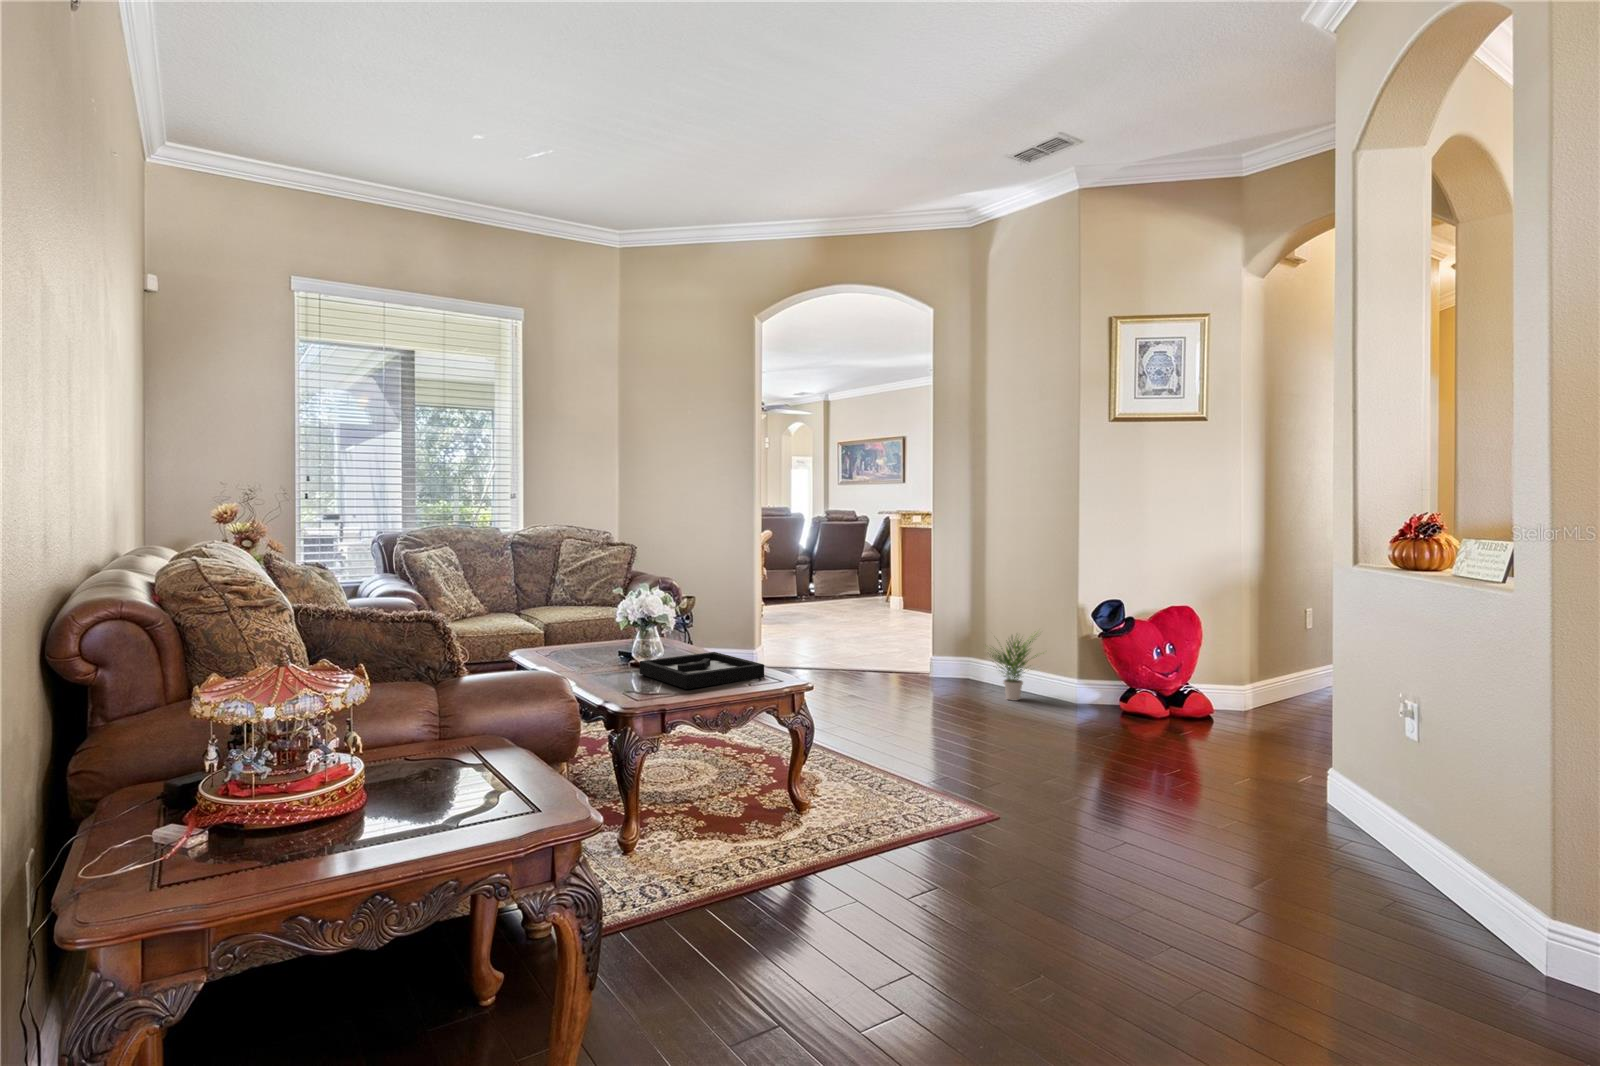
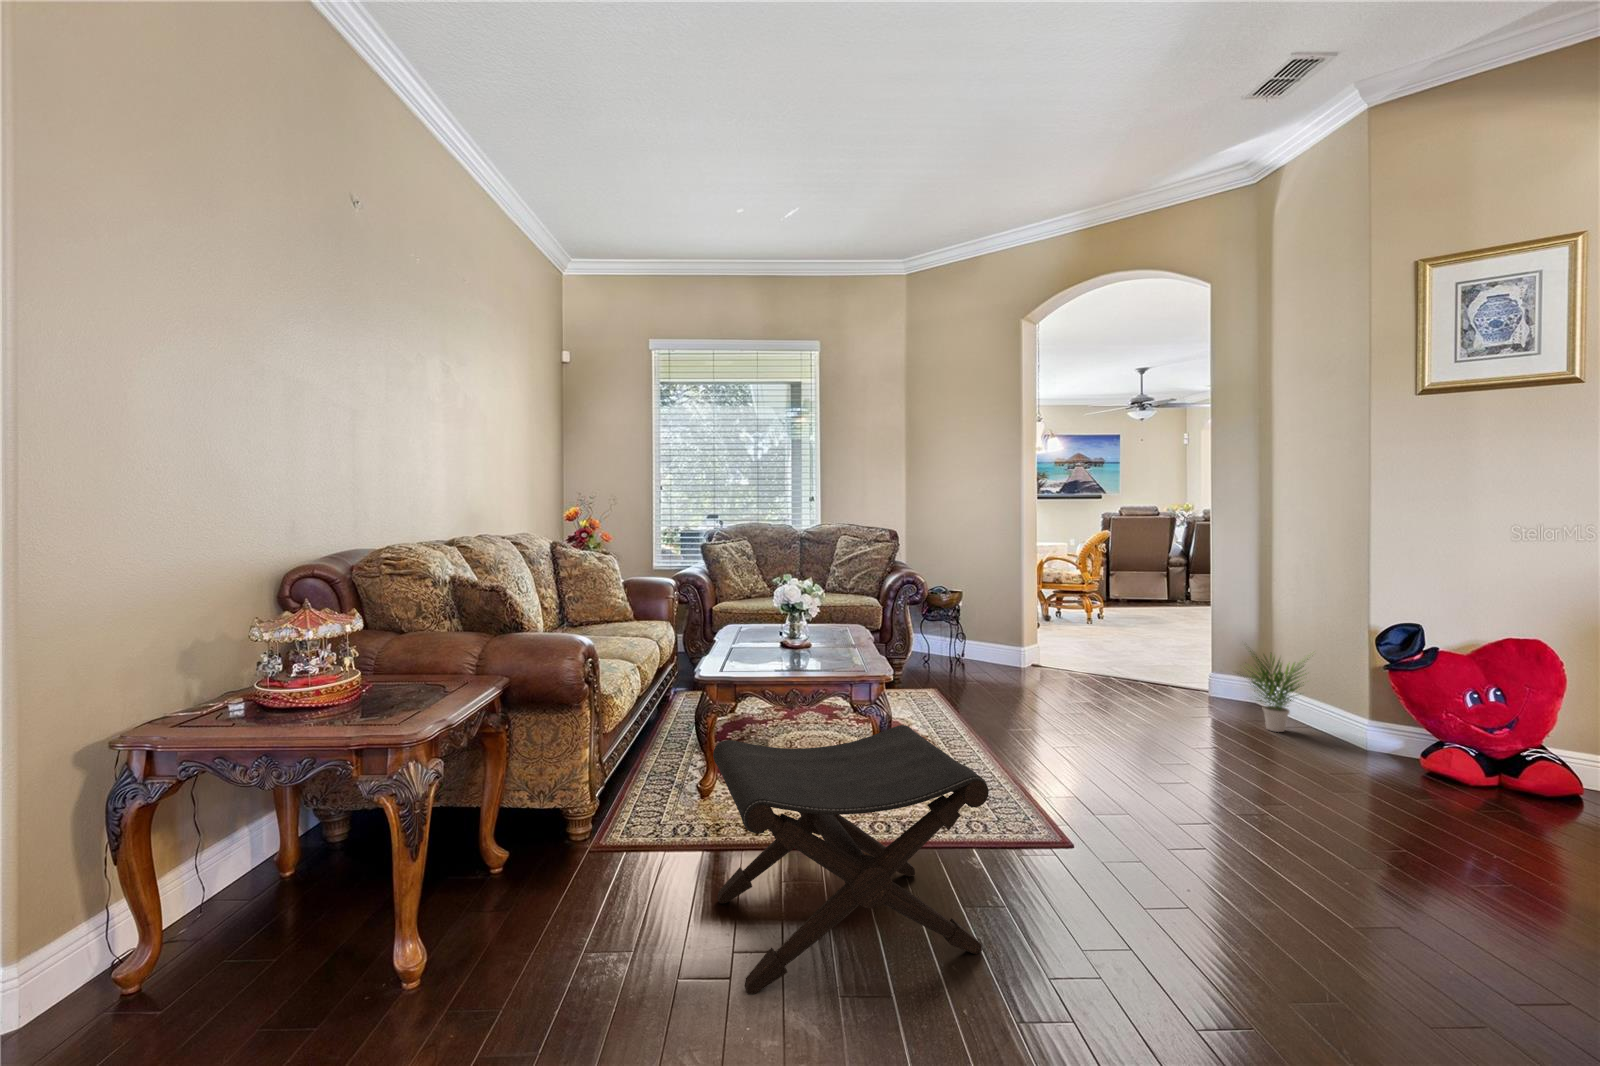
decorative tray: present [640,652,764,689] -> none [764,638,852,667]
footstool: none [776,724,1048,1002] -> present [713,725,989,994]

